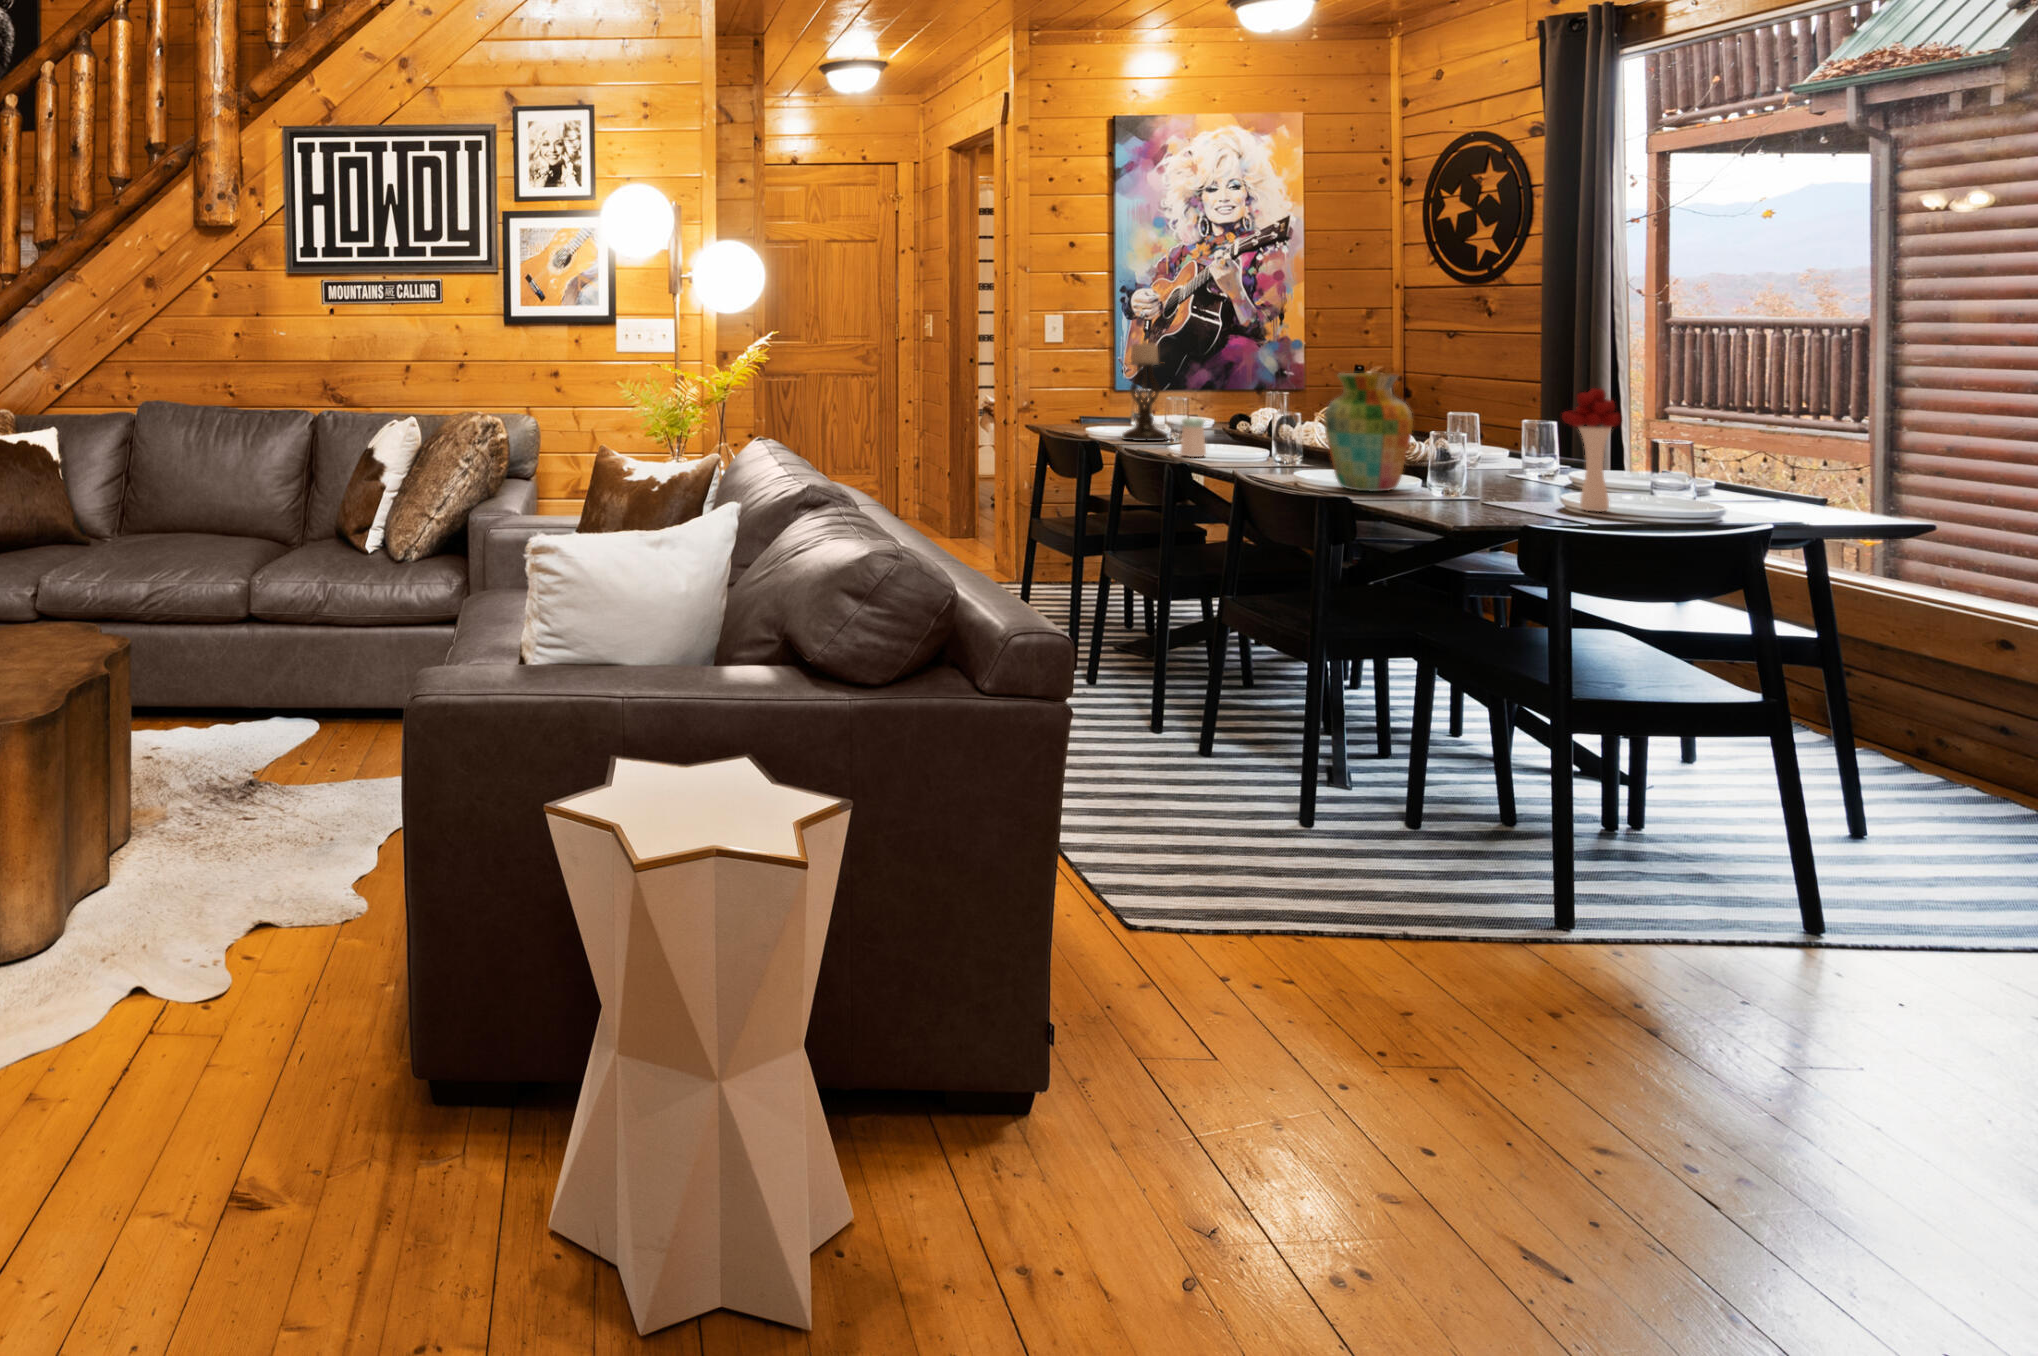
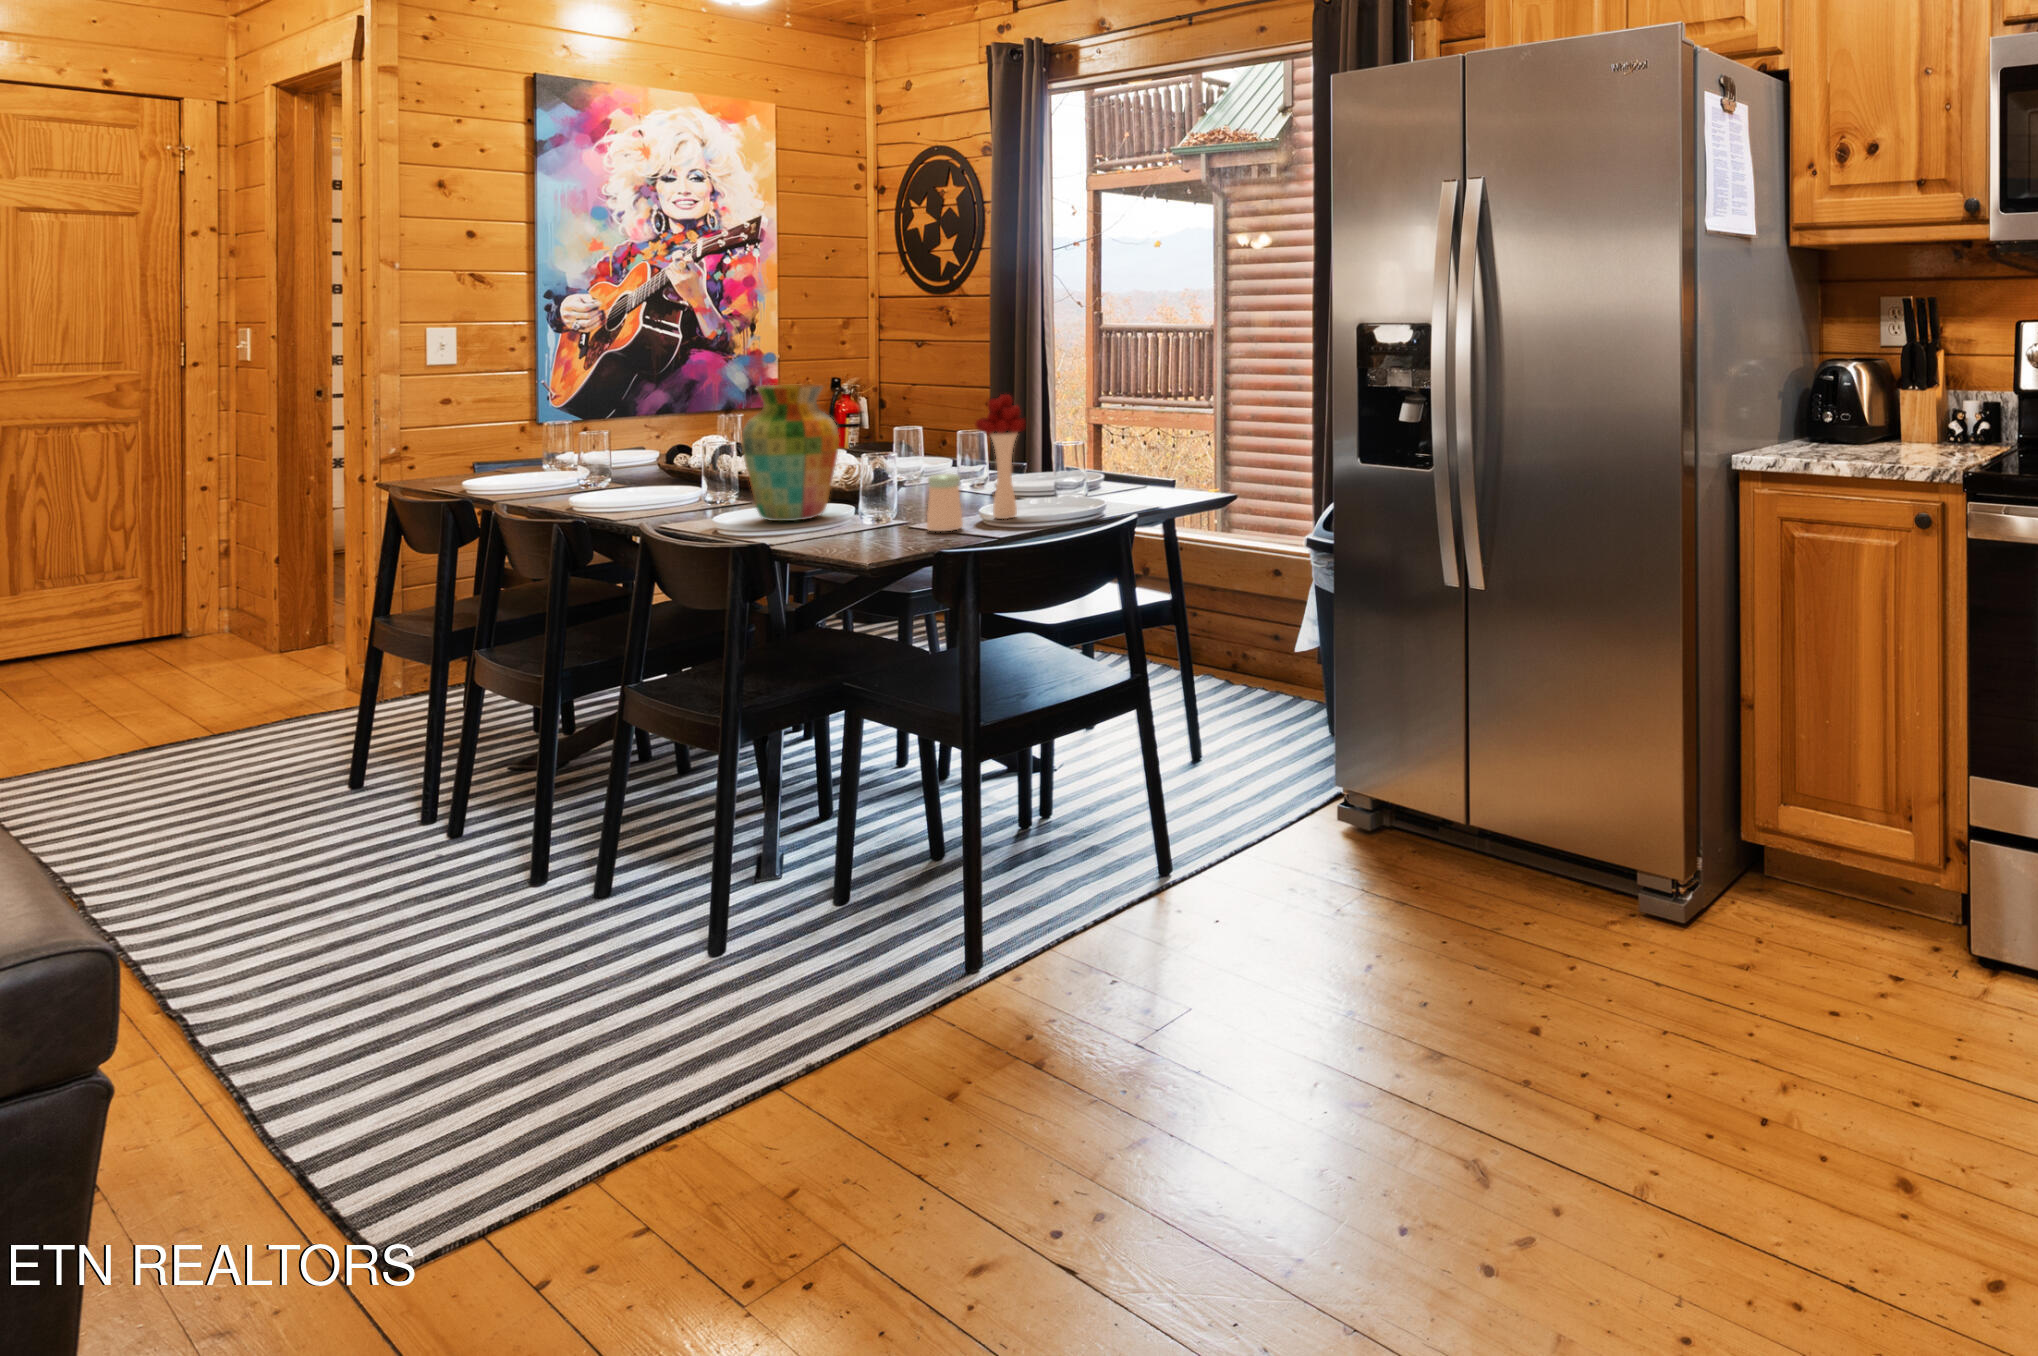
candle holder: present [1122,341,1168,441] -> none [512,350,580,481]
salt shaker: present [1180,418,1206,457] -> present [927,474,963,532]

